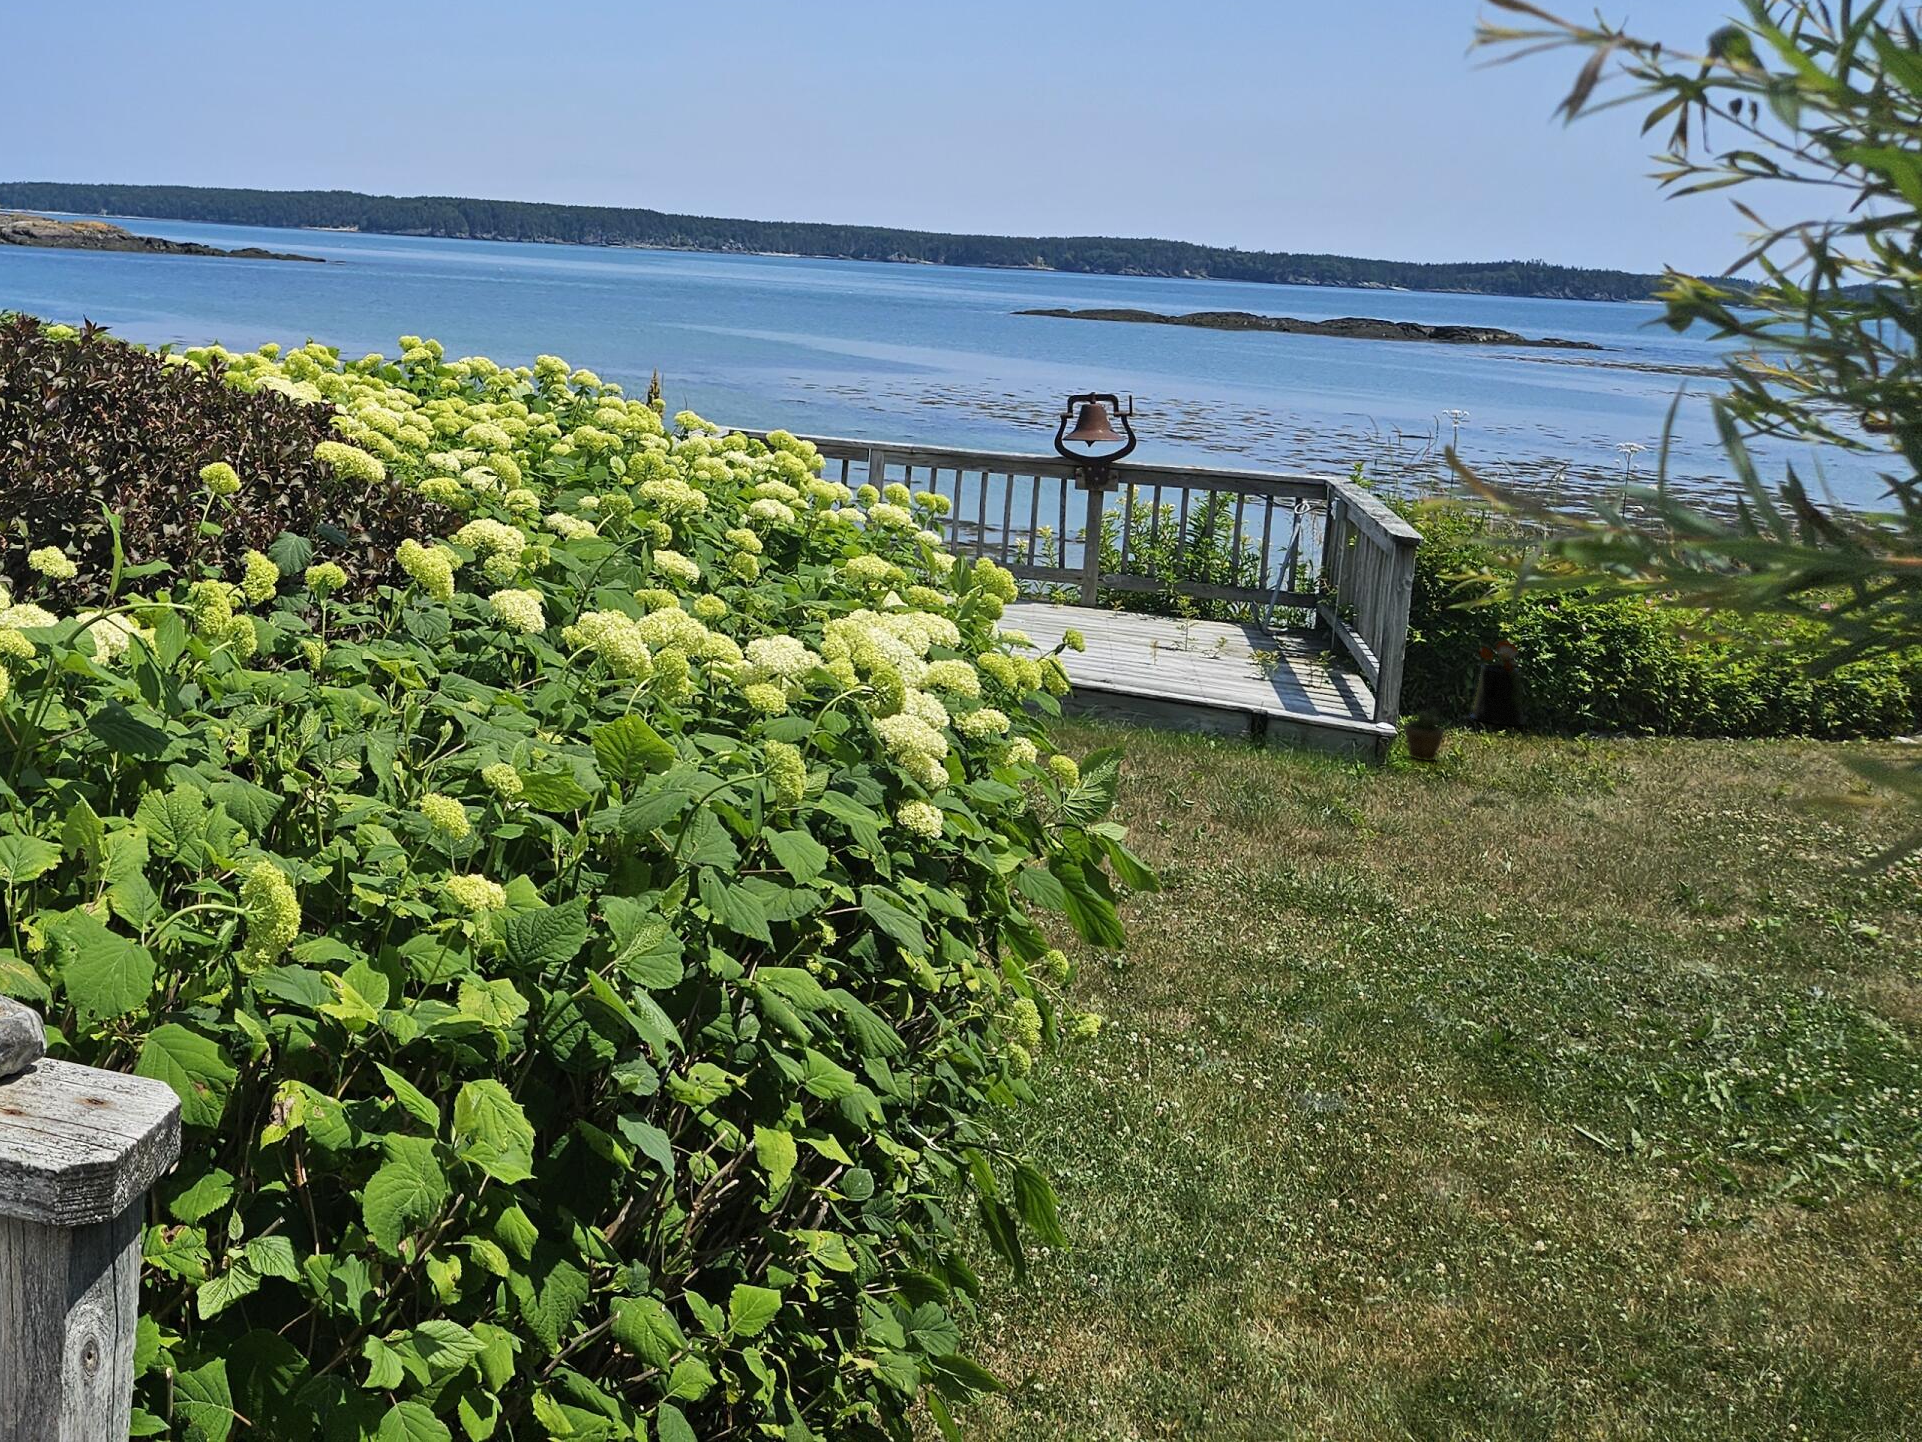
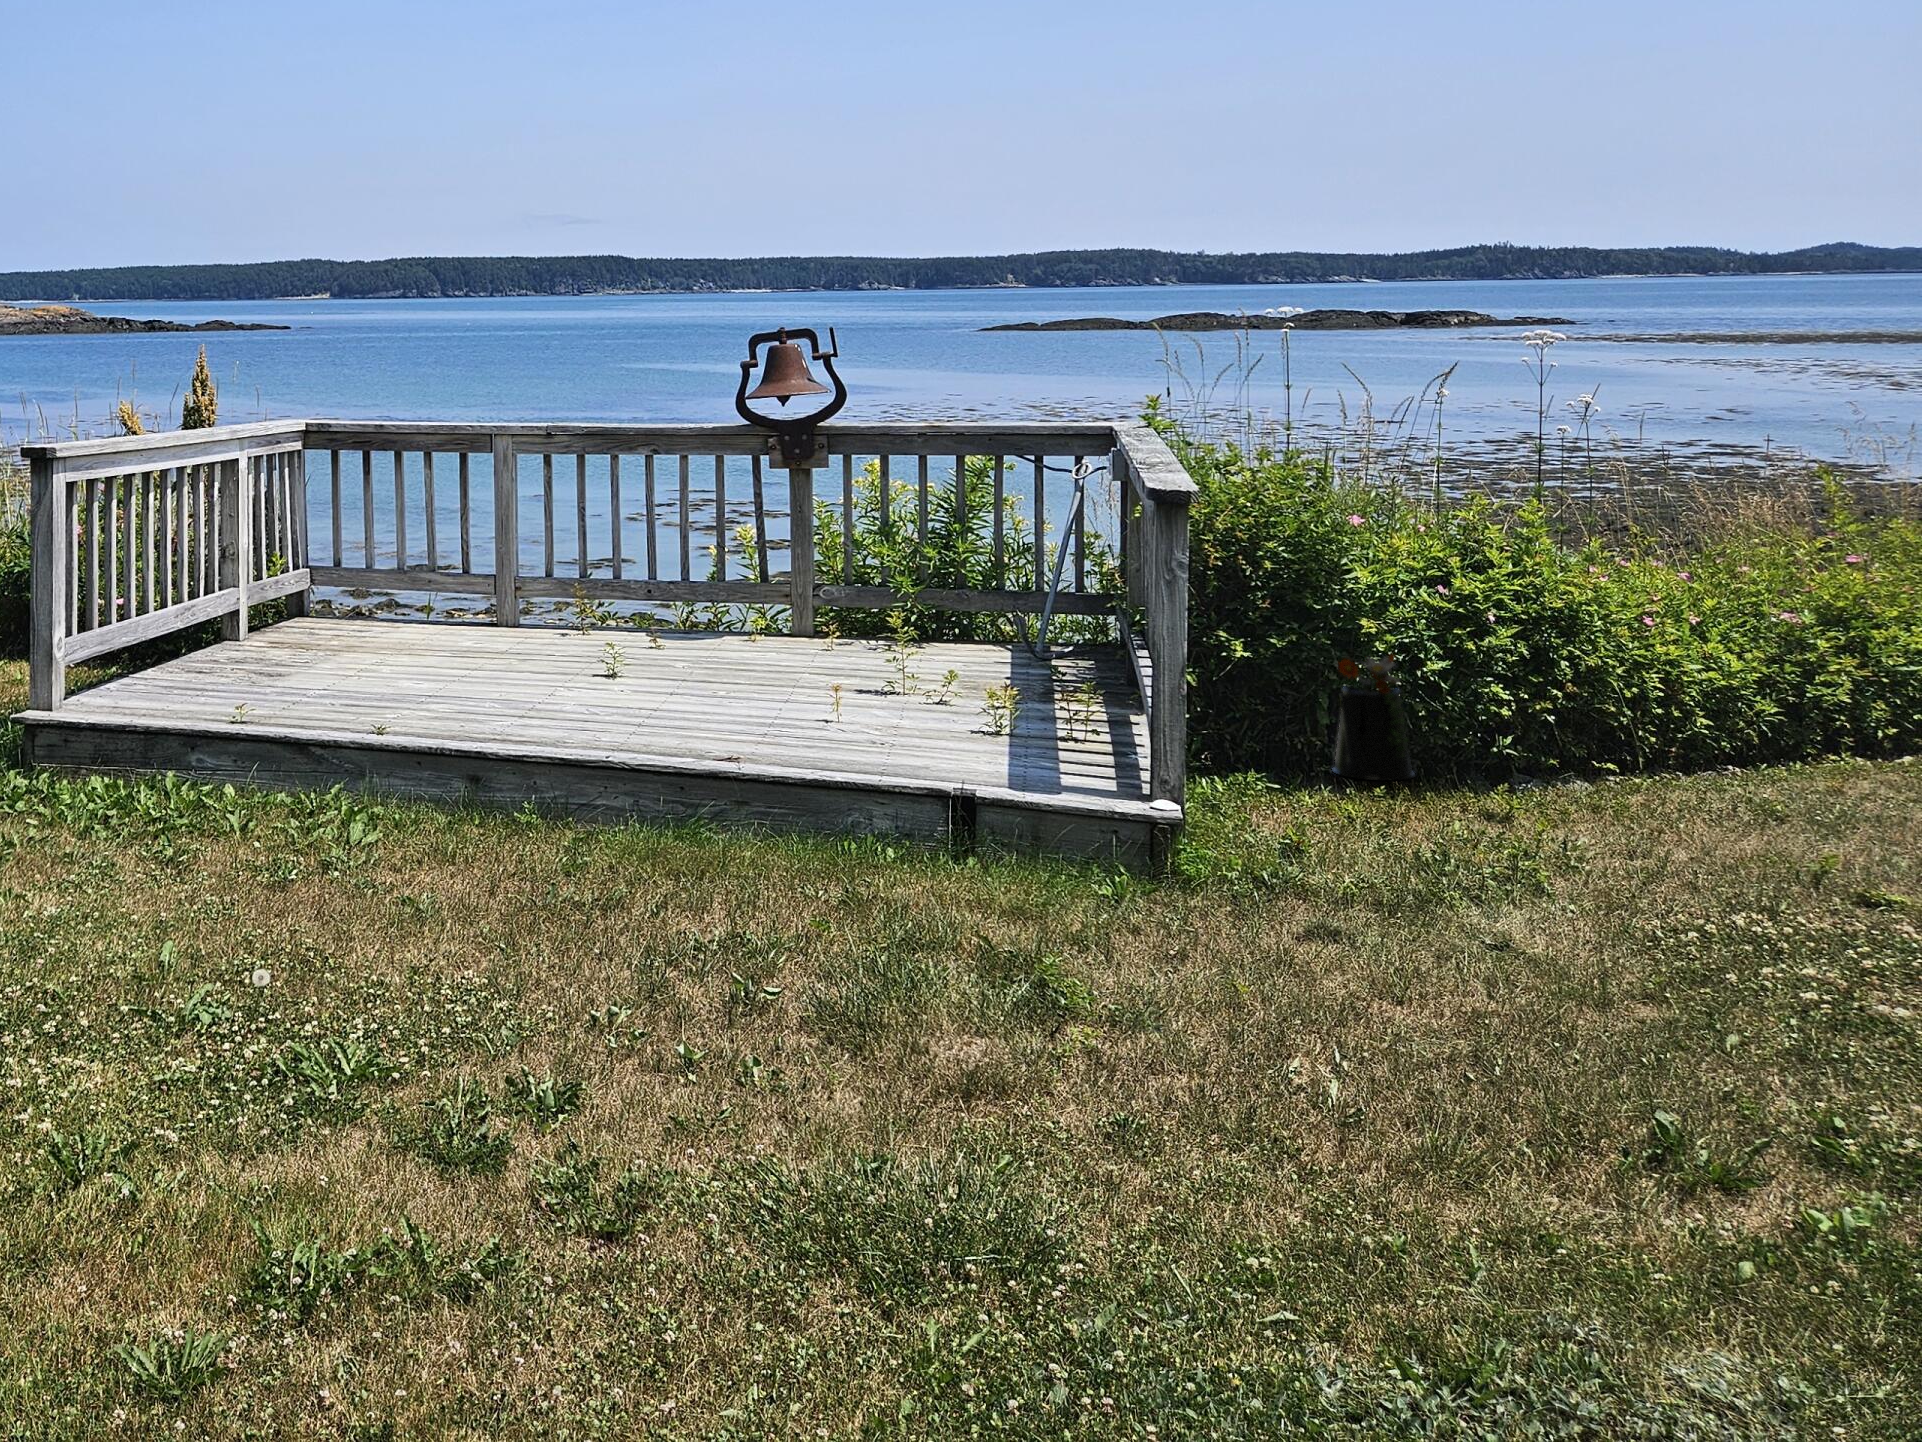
potted plant: present [1404,708,1444,761] -> none [1199,767,1266,859]

